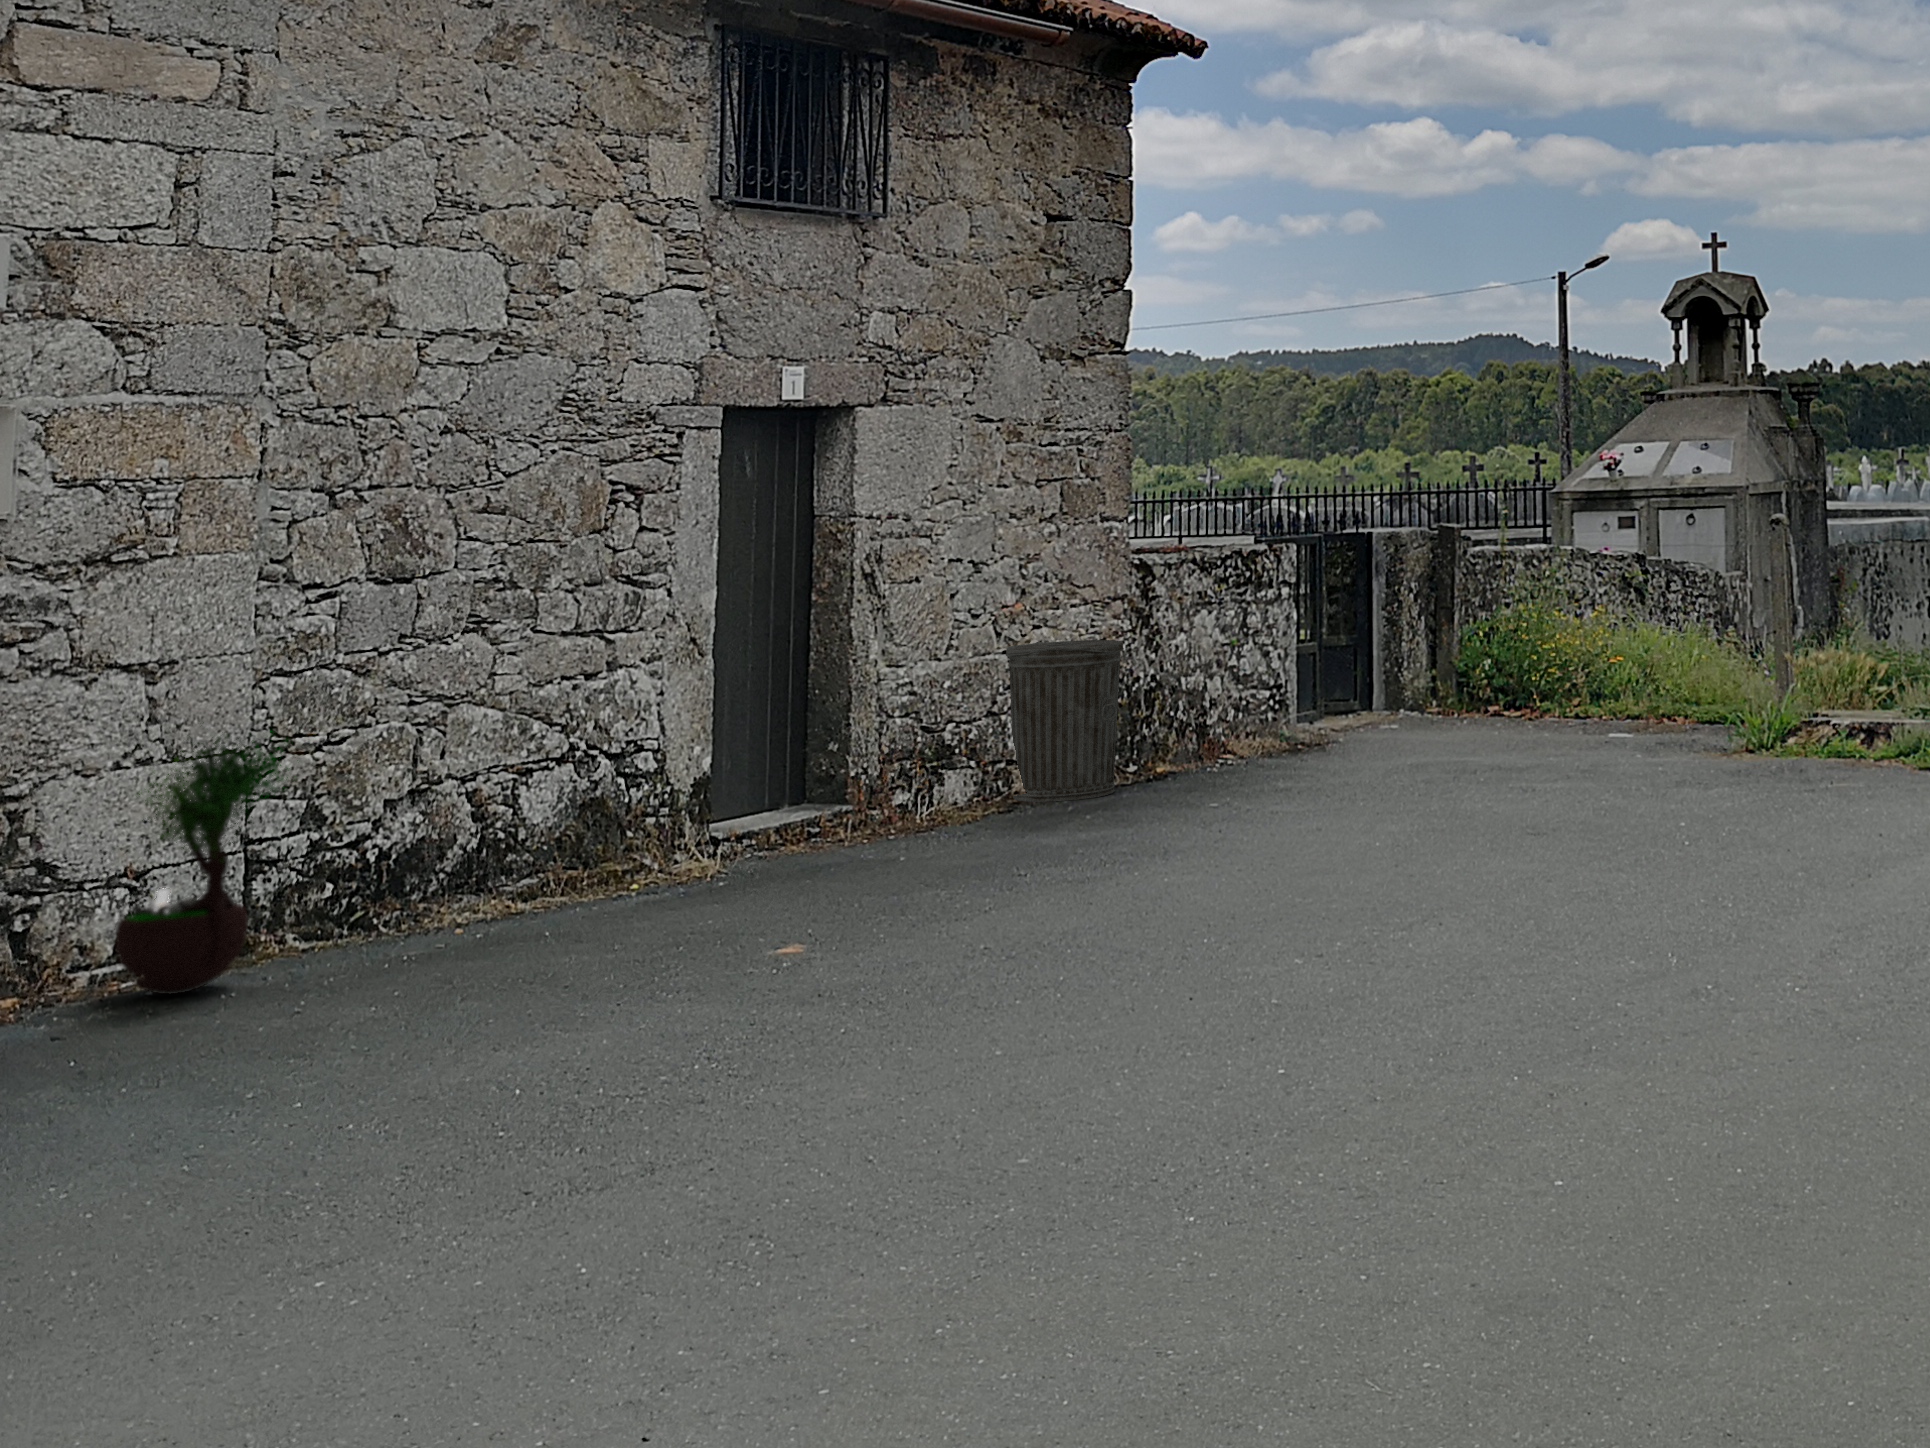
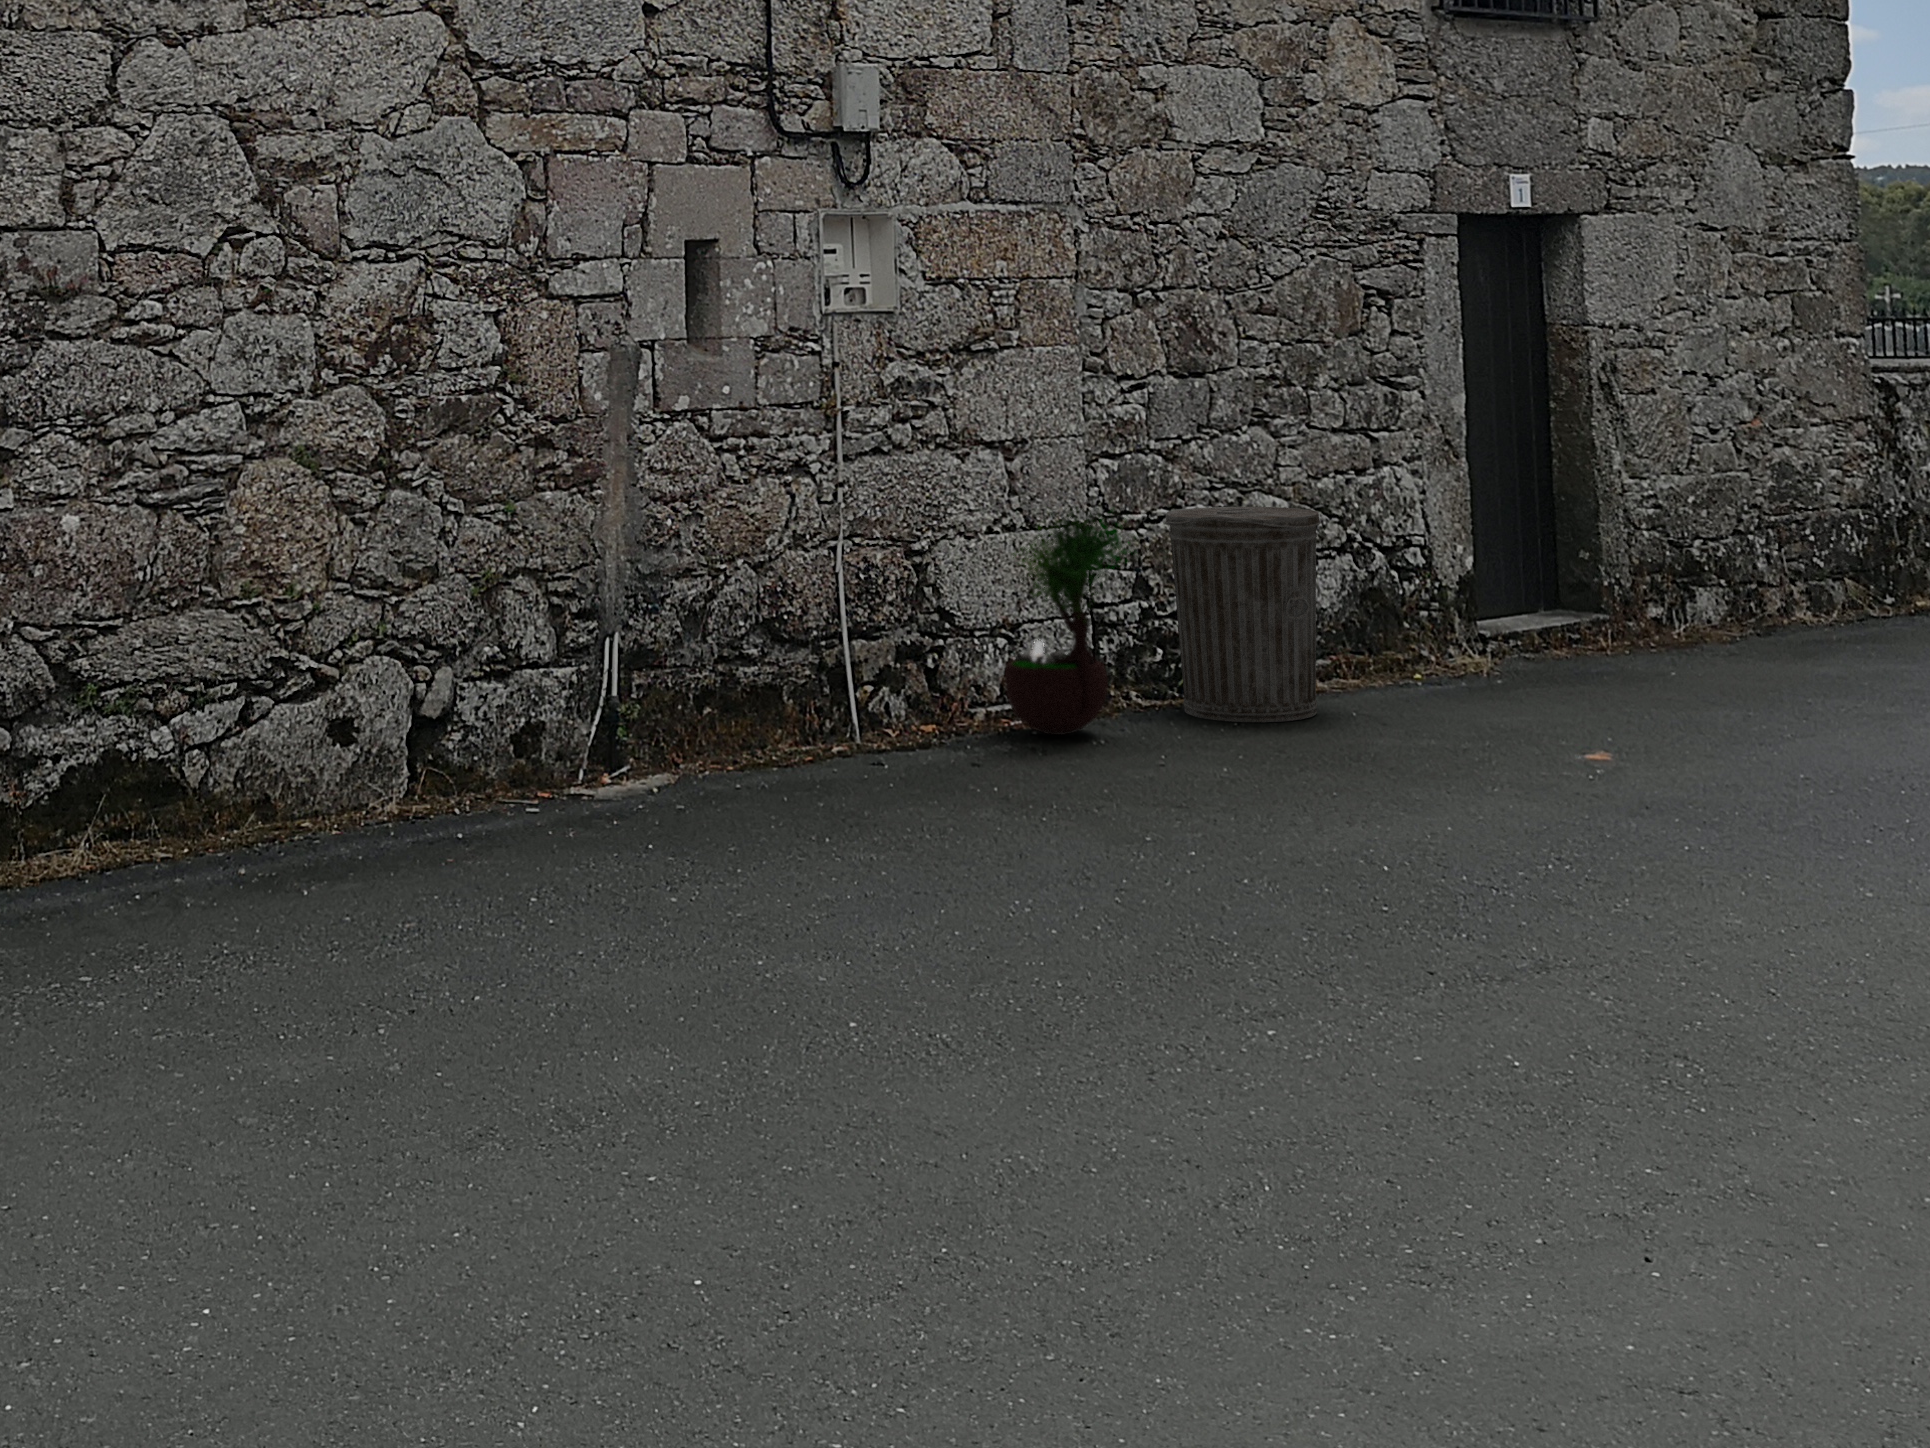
trash can: present [1006,640,1124,802] -> present [1165,507,1320,722]

